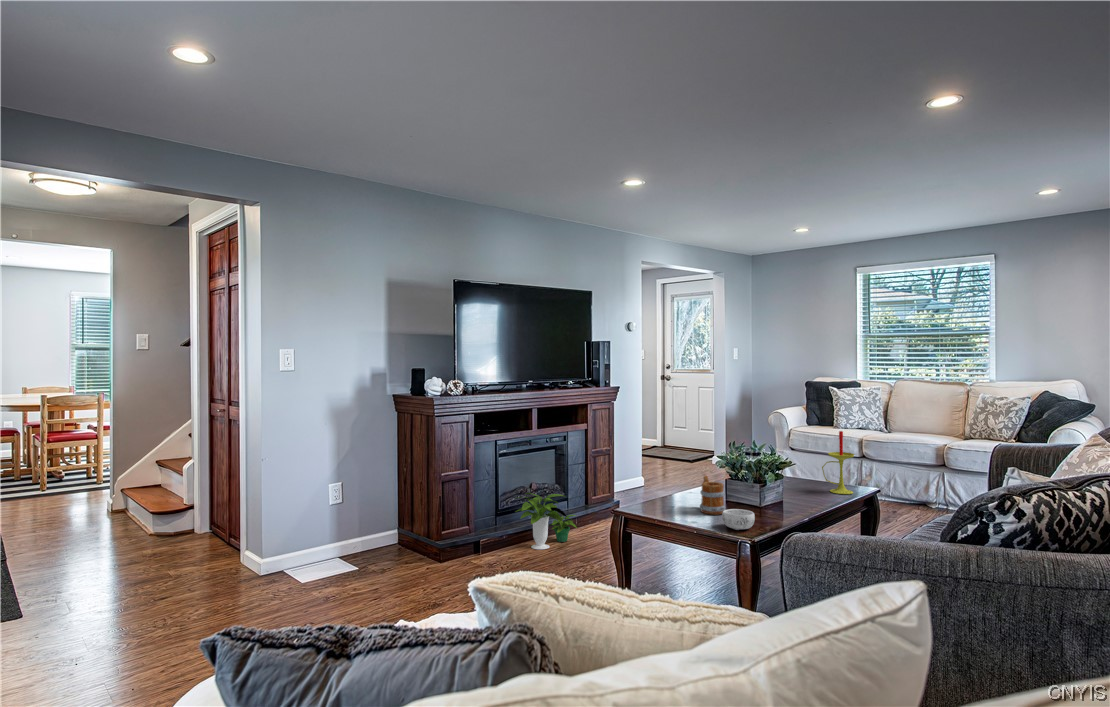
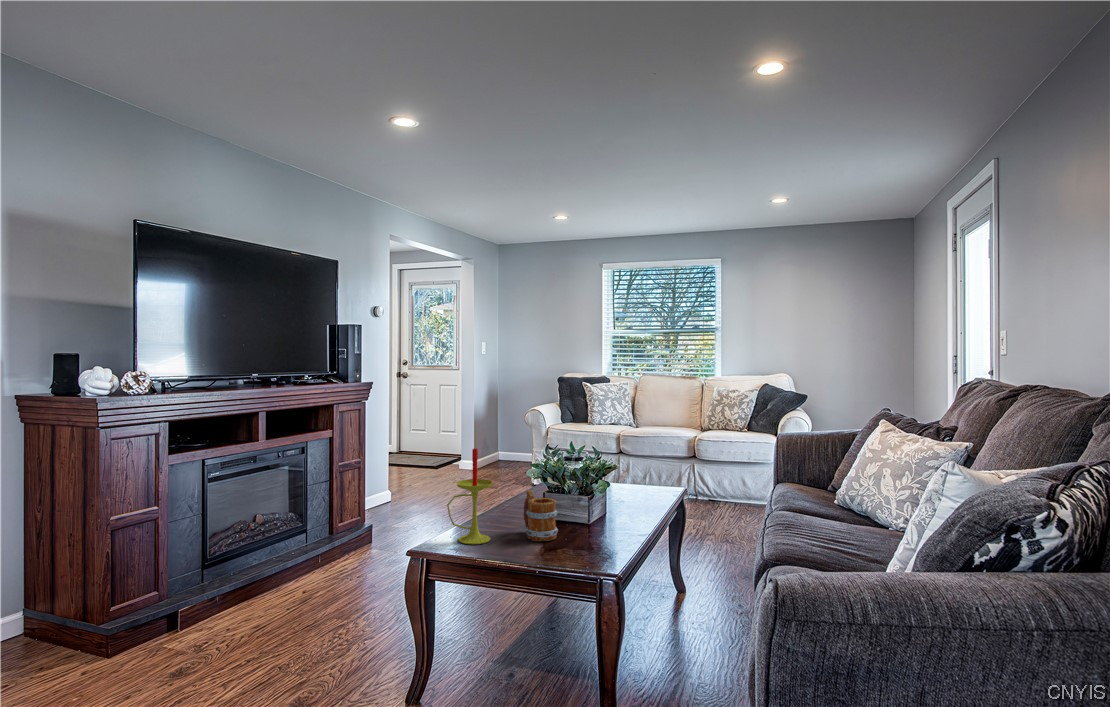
candle: present [822,431,854,494] -> present [447,449,493,544]
potted plant: present [516,493,577,550] -> none [232,528,326,610]
decorative bowl: present [722,509,755,530] -> none [568,532,609,560]

